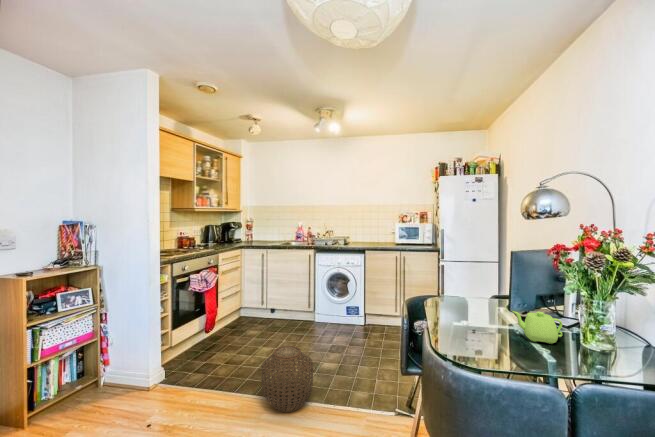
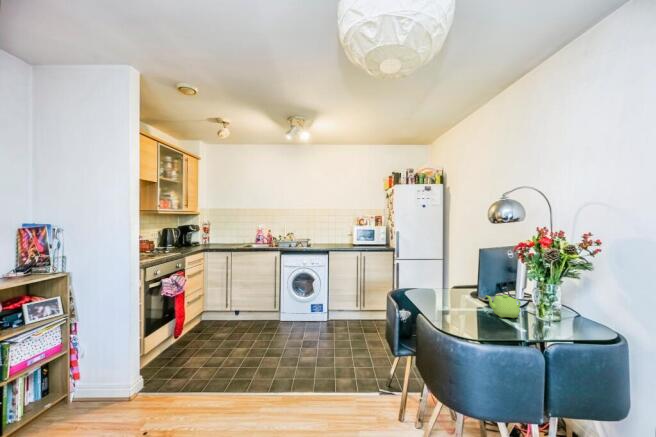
woven basket: present [261,346,313,412] -> none [257,341,305,403]

